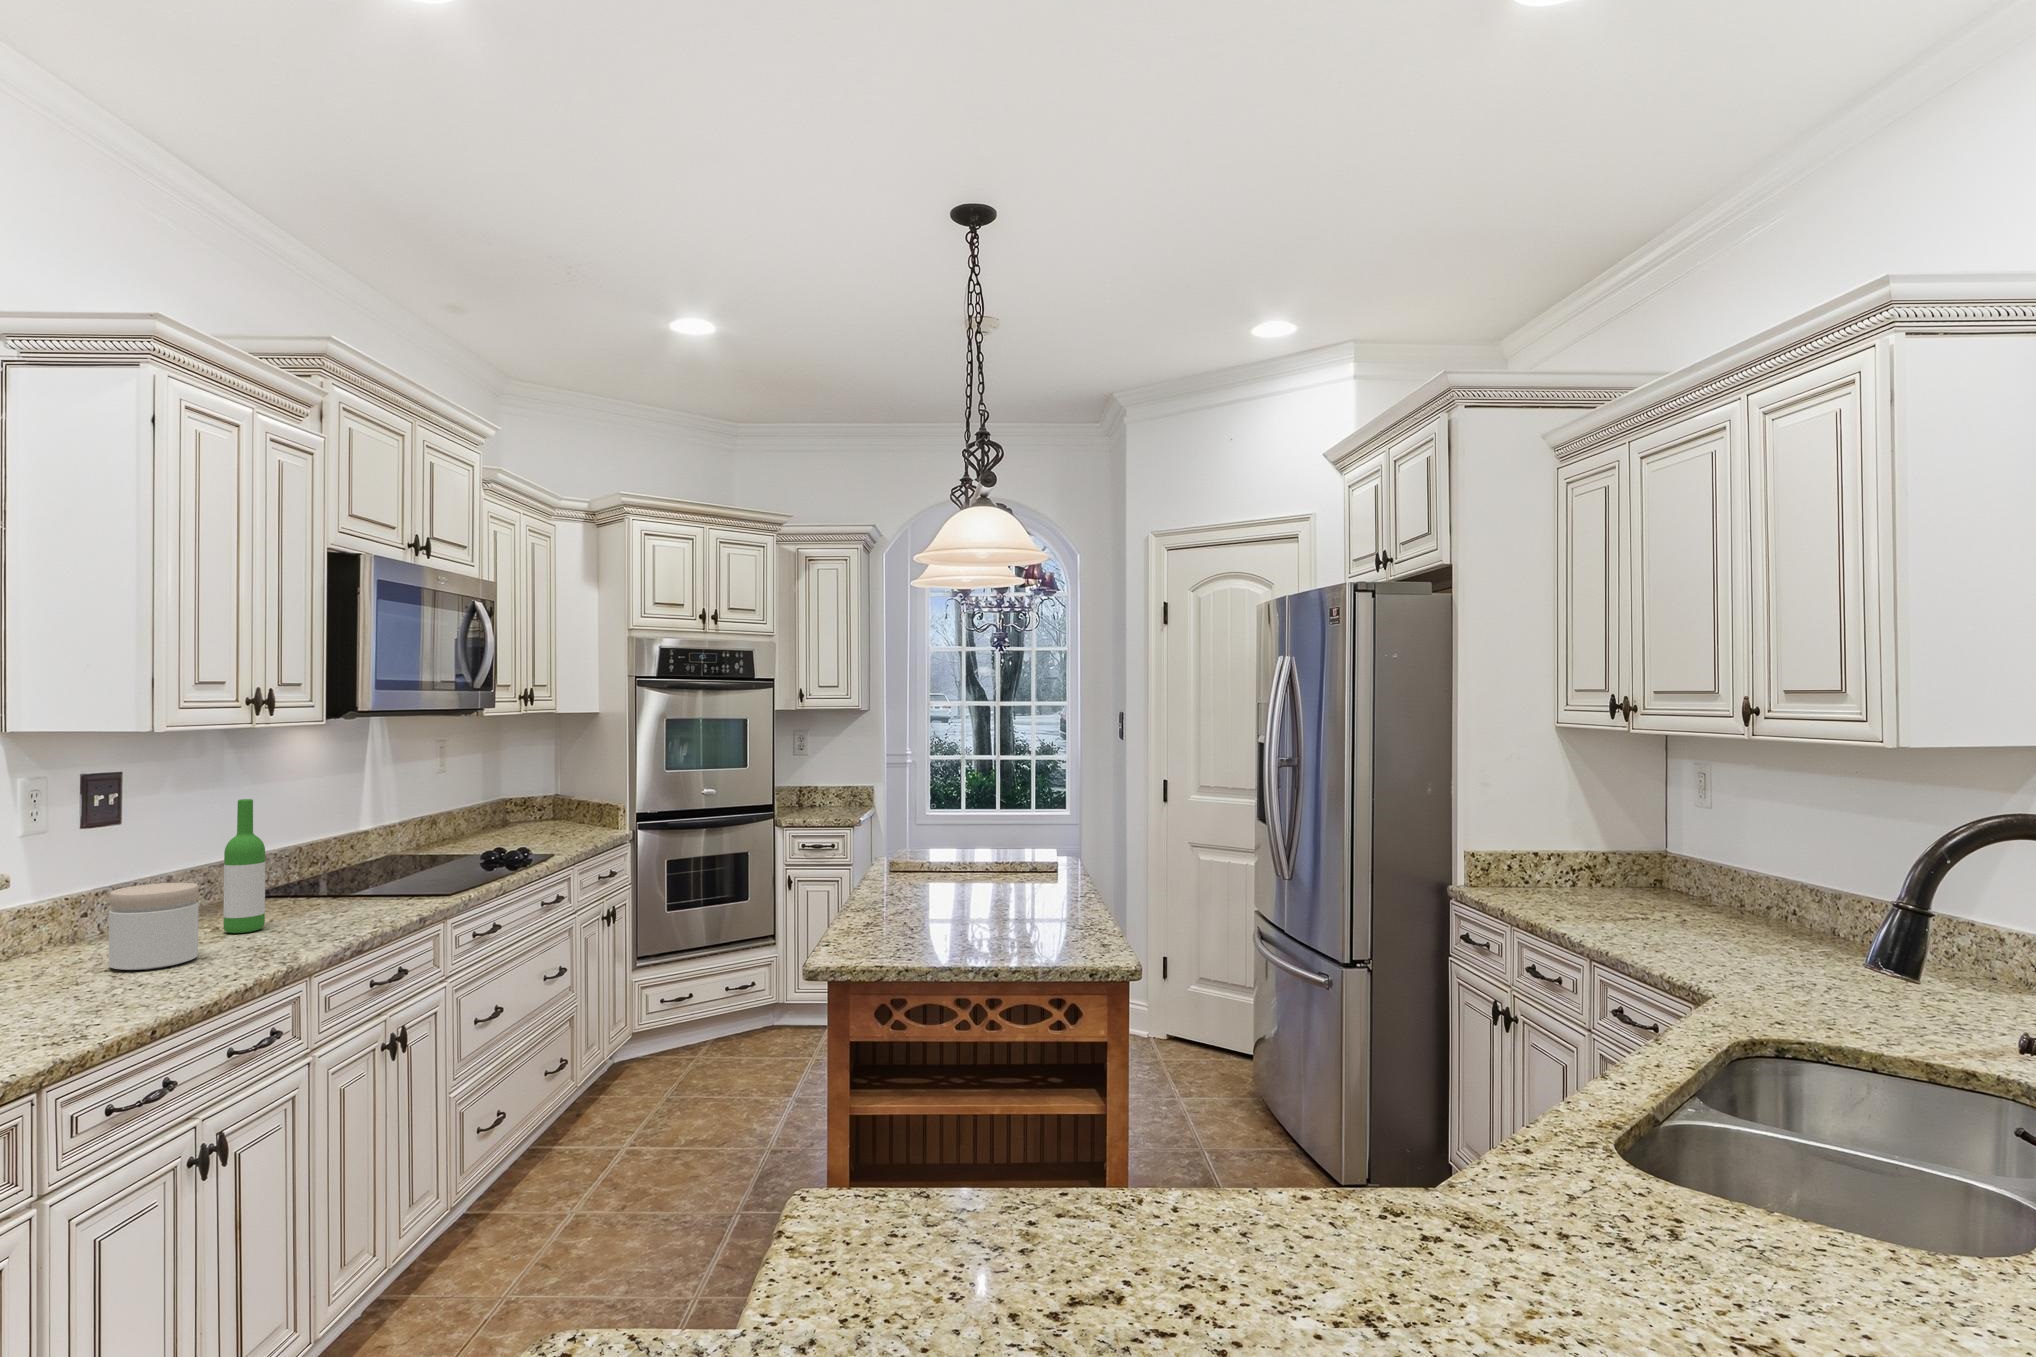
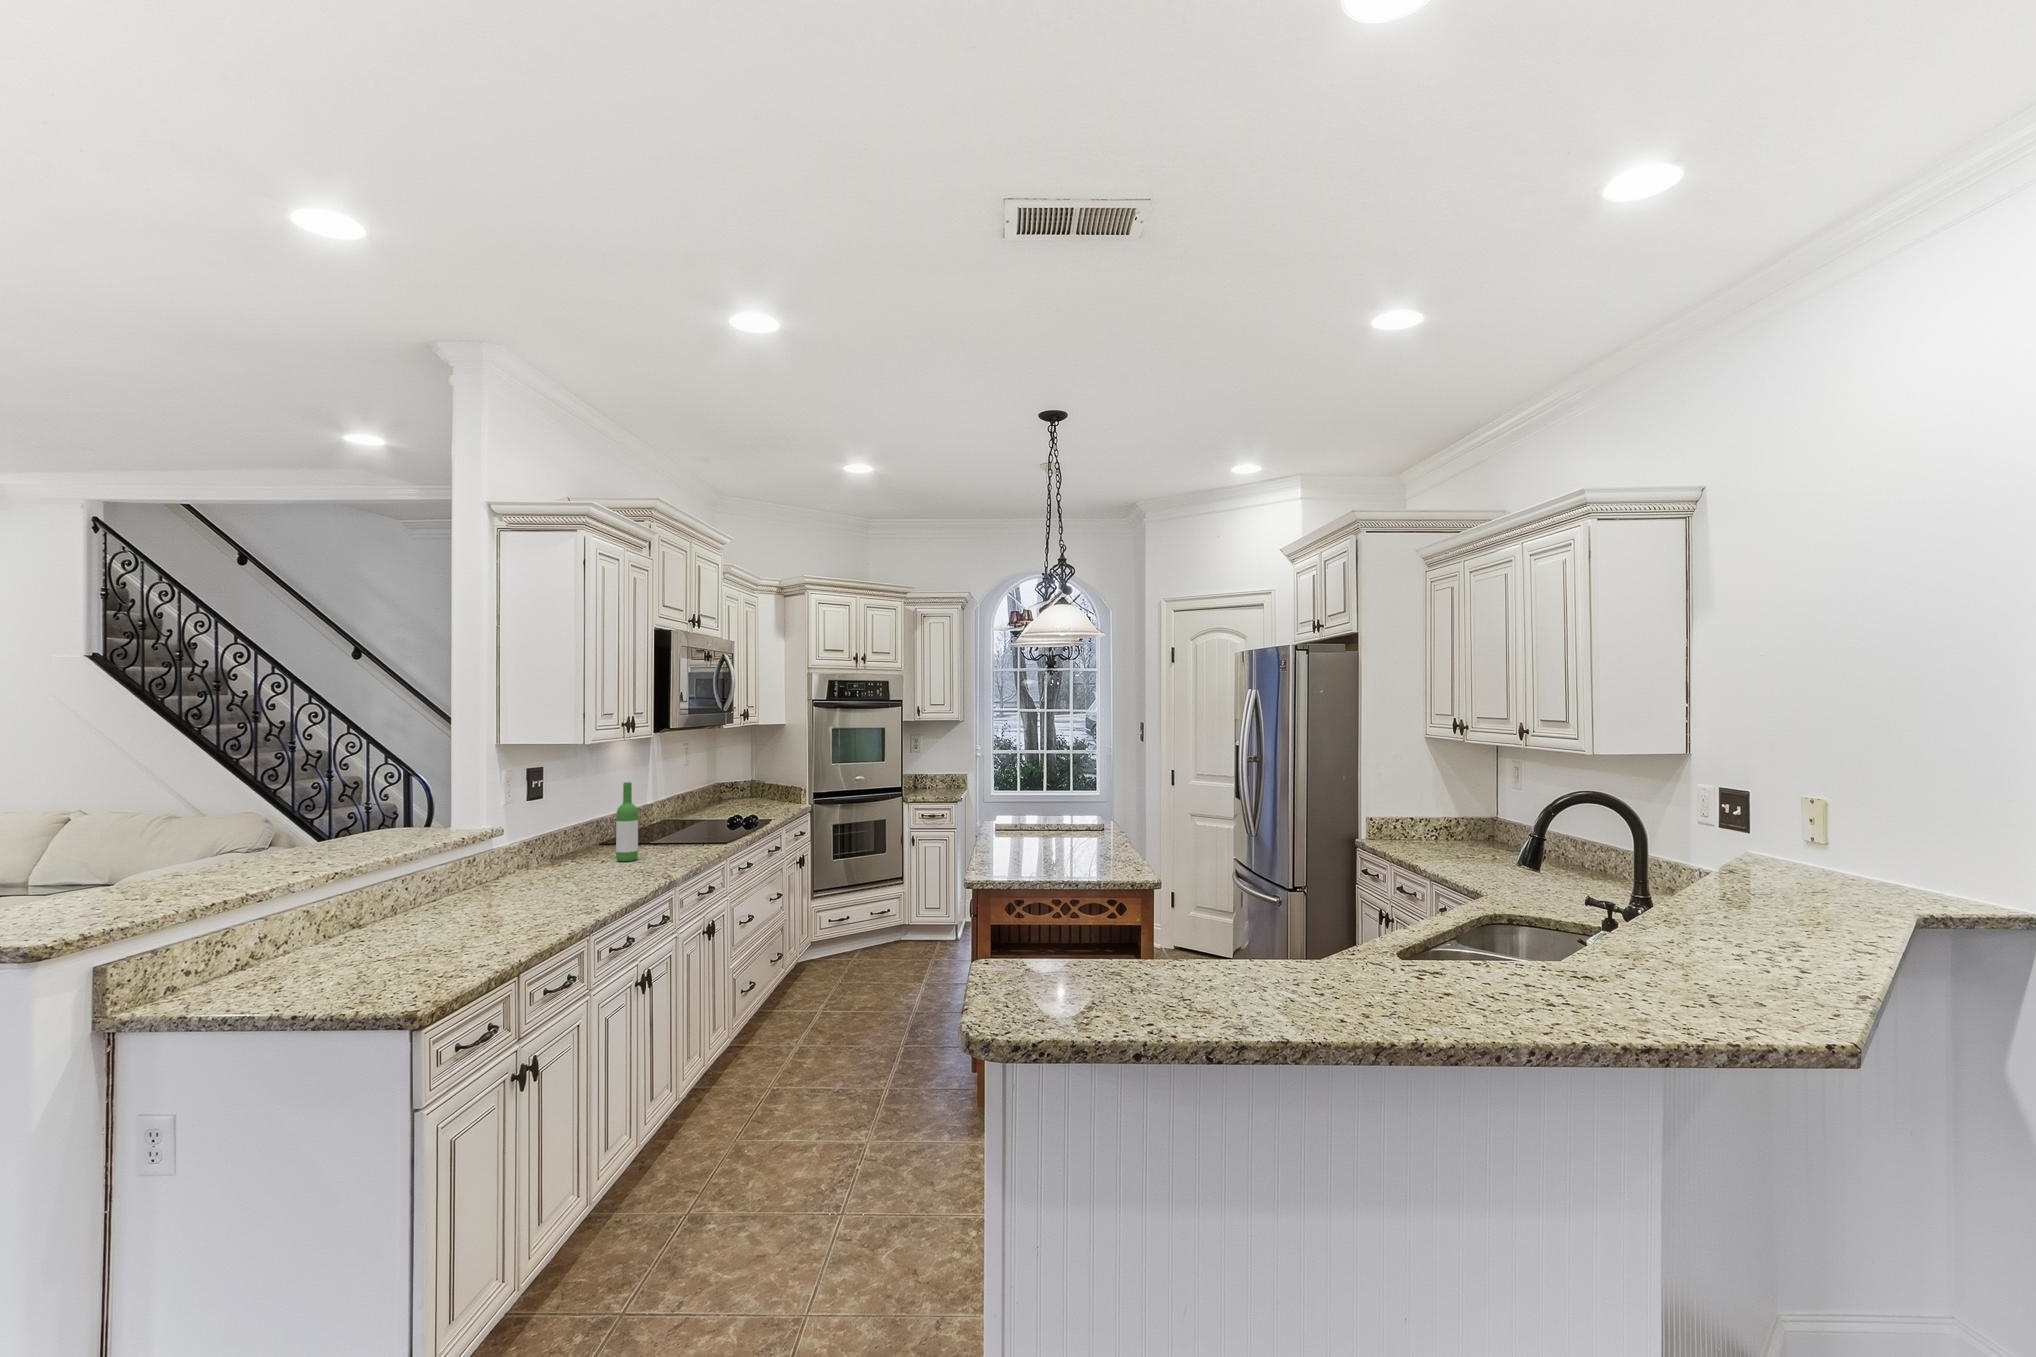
jar: present [109,883,199,970] -> none [575,830,619,879]

